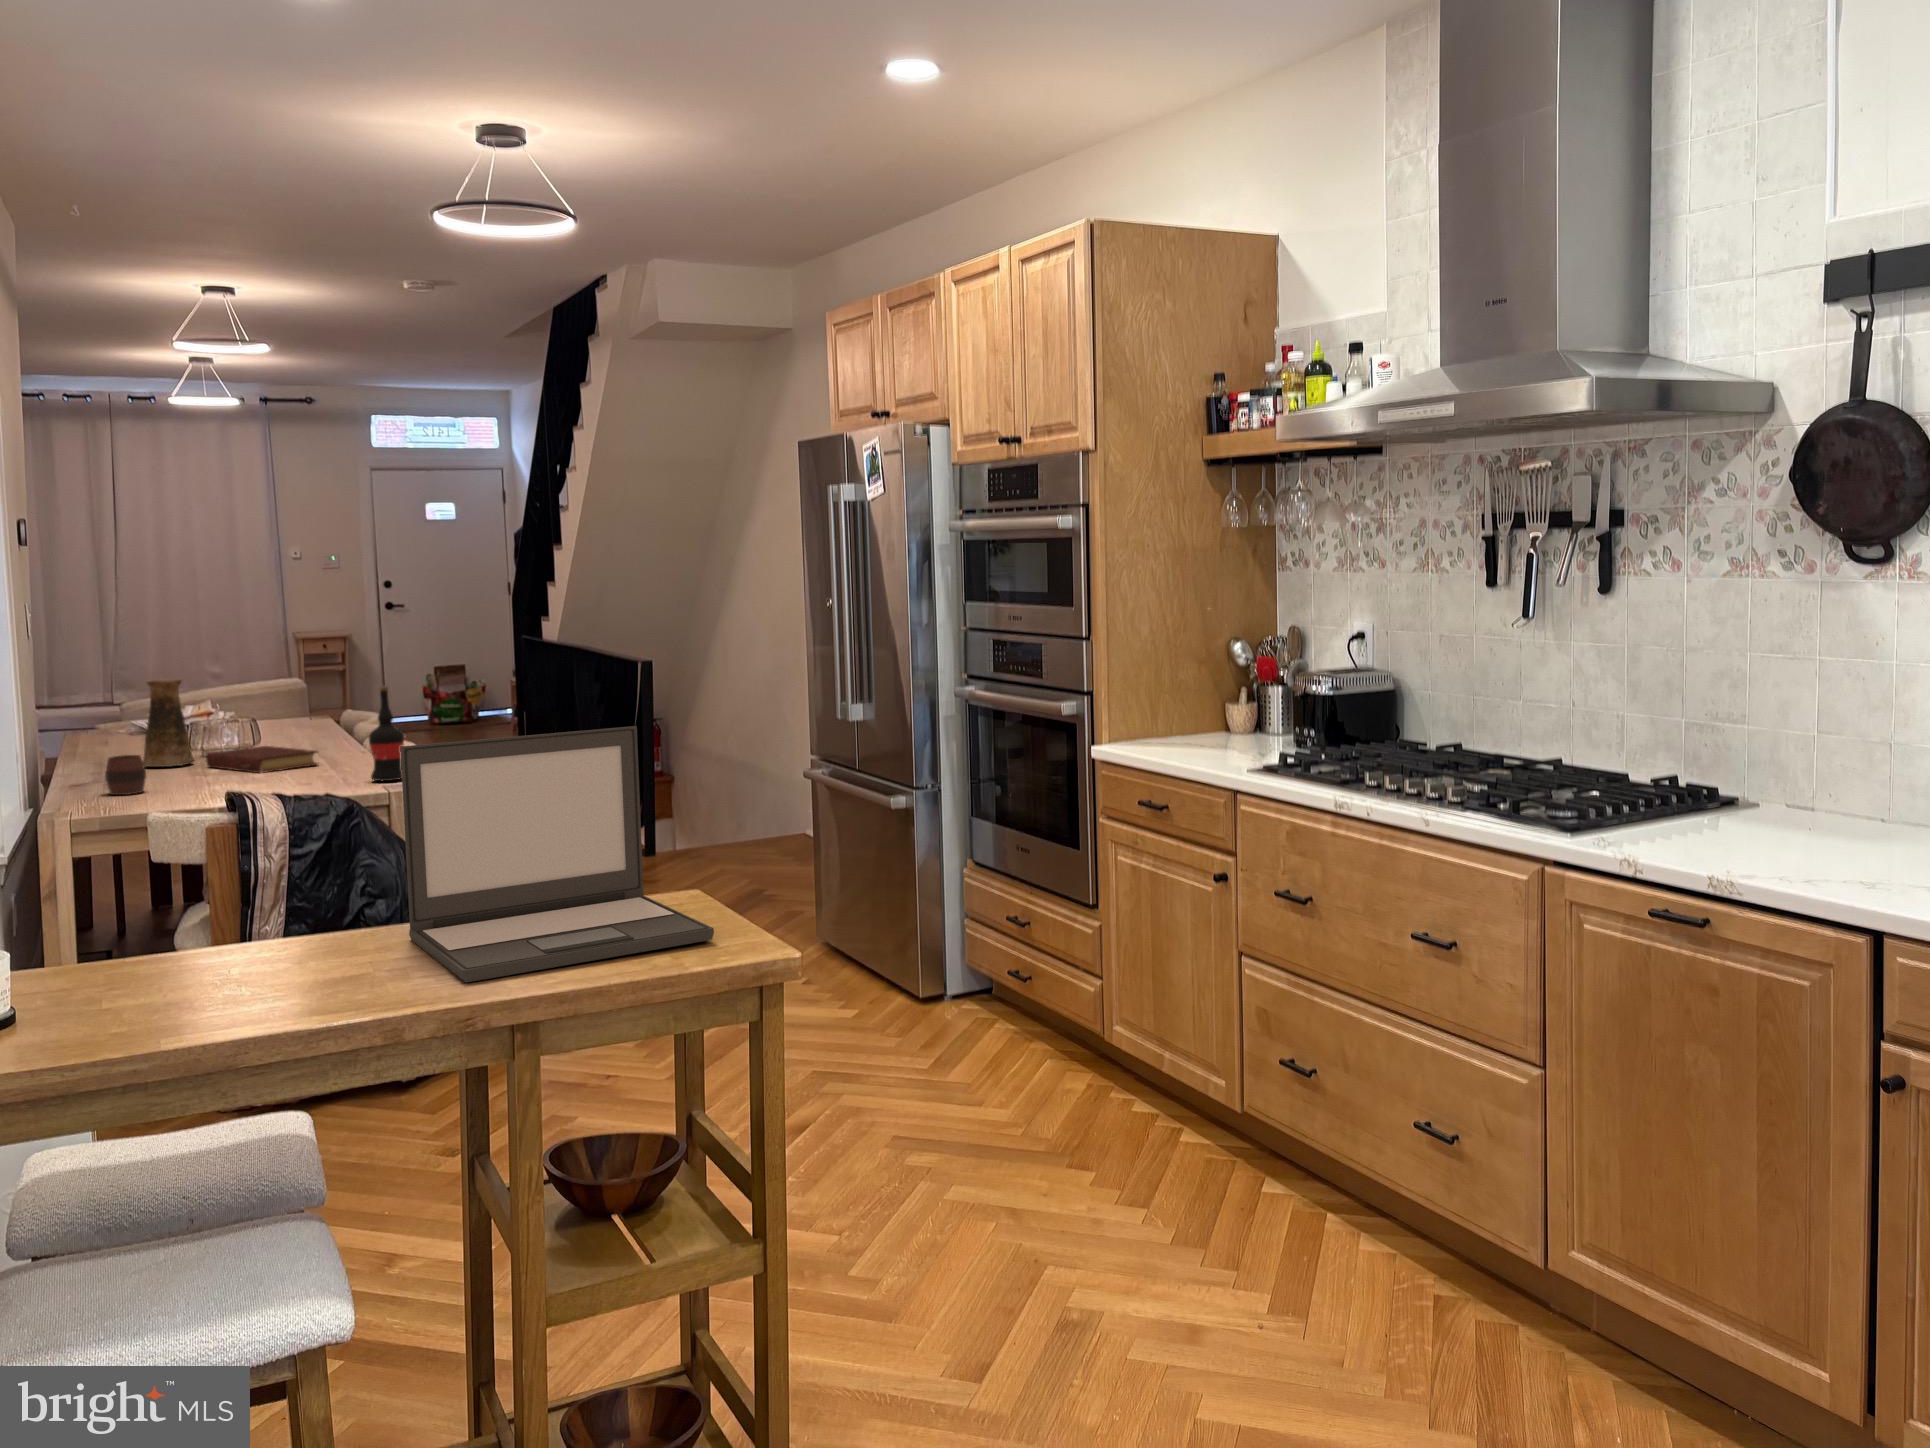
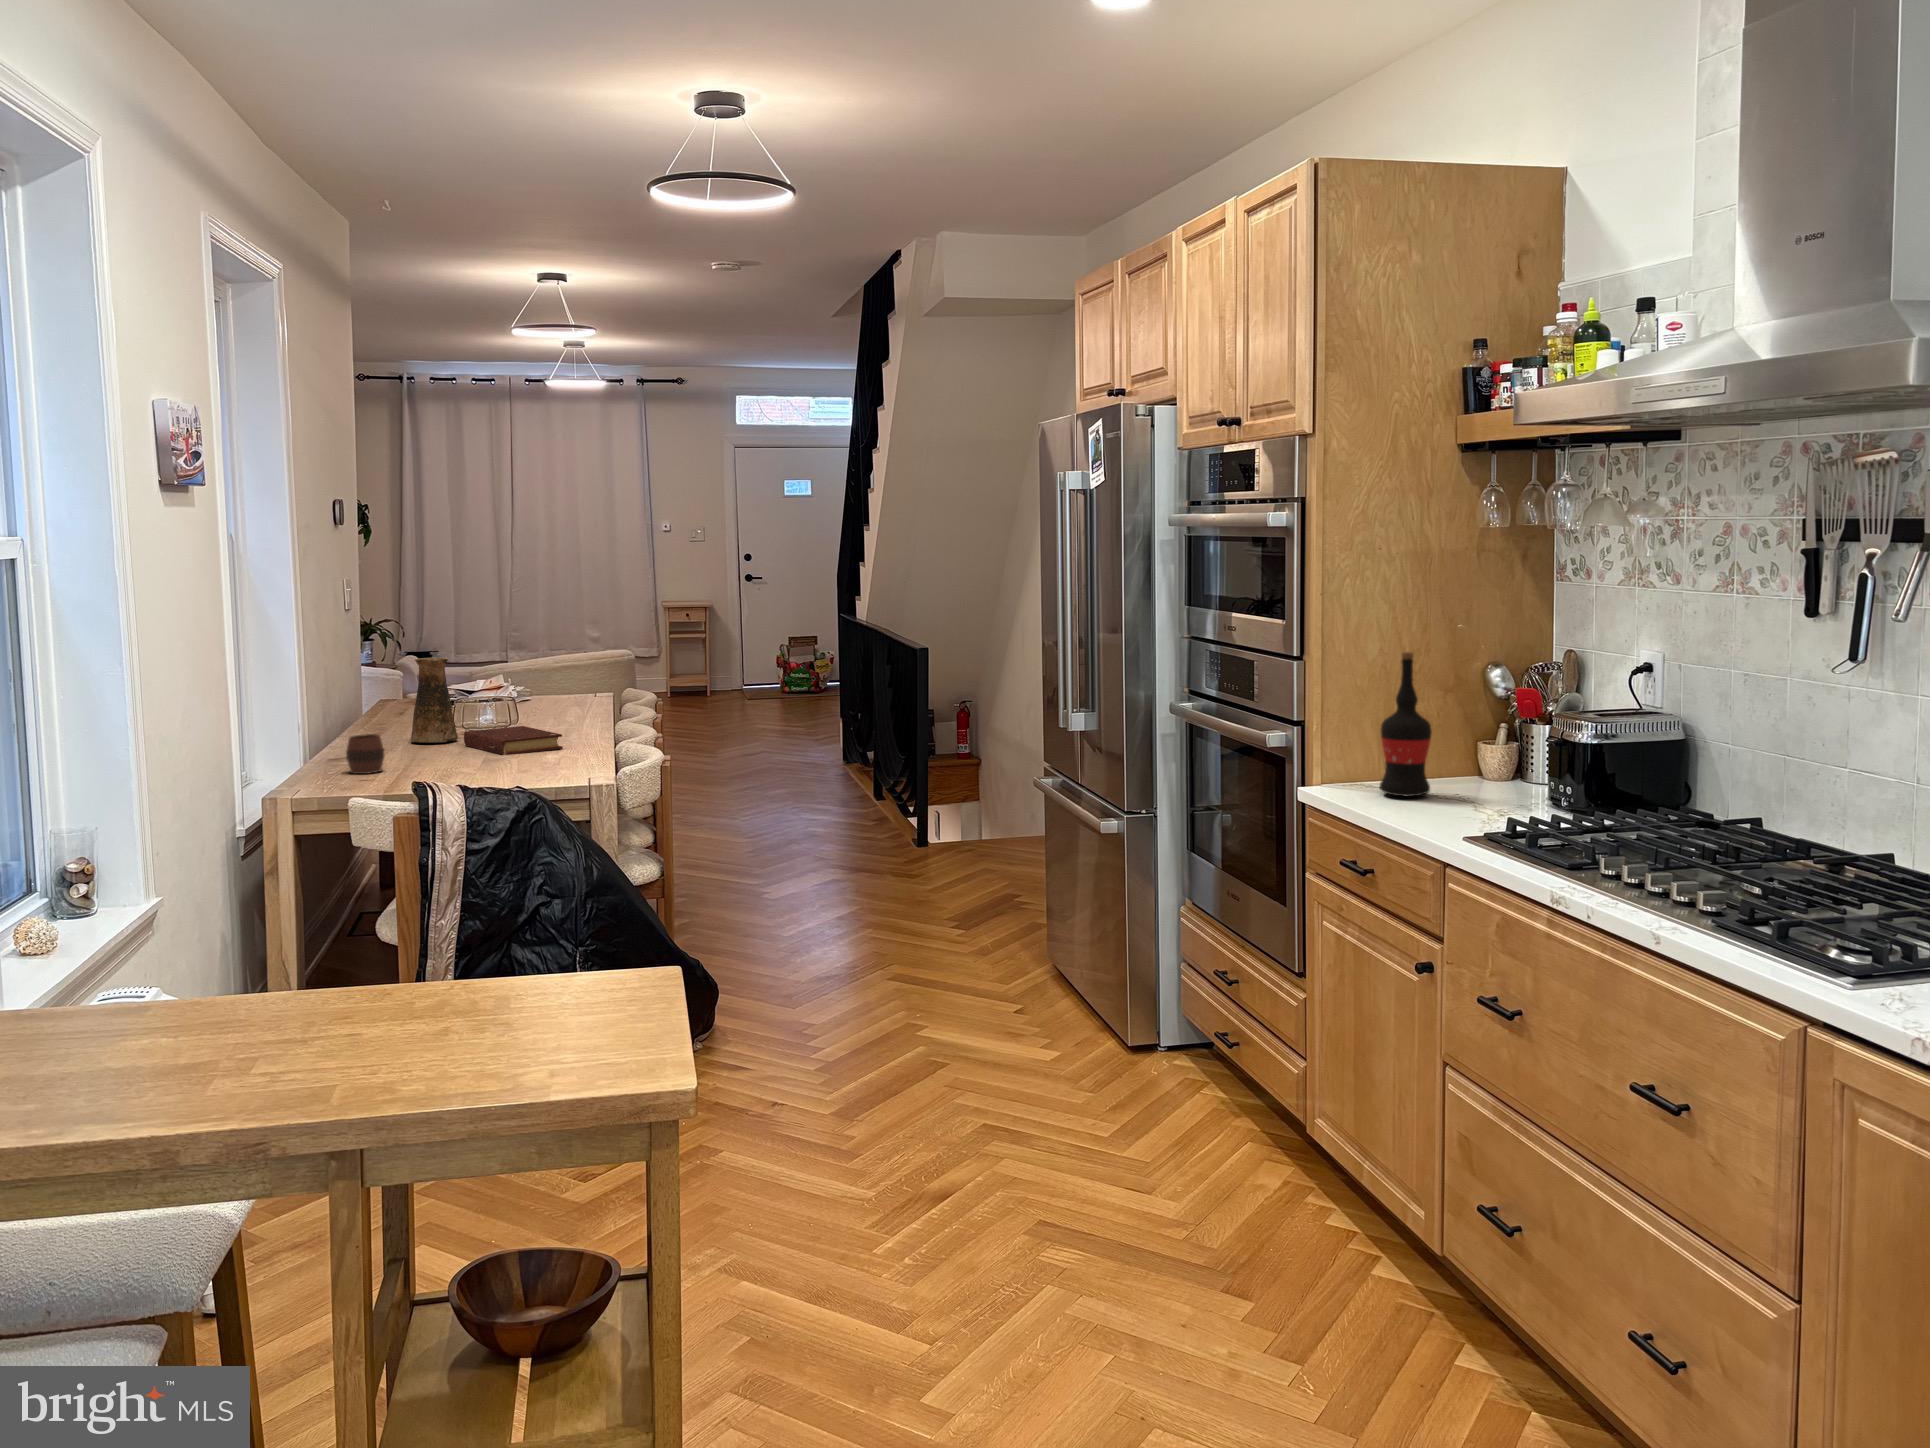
wine bottle: present [369,686,404,781] -> present [1380,652,1432,796]
laptop: present [400,726,714,982] -> none [283,777,619,1097]

